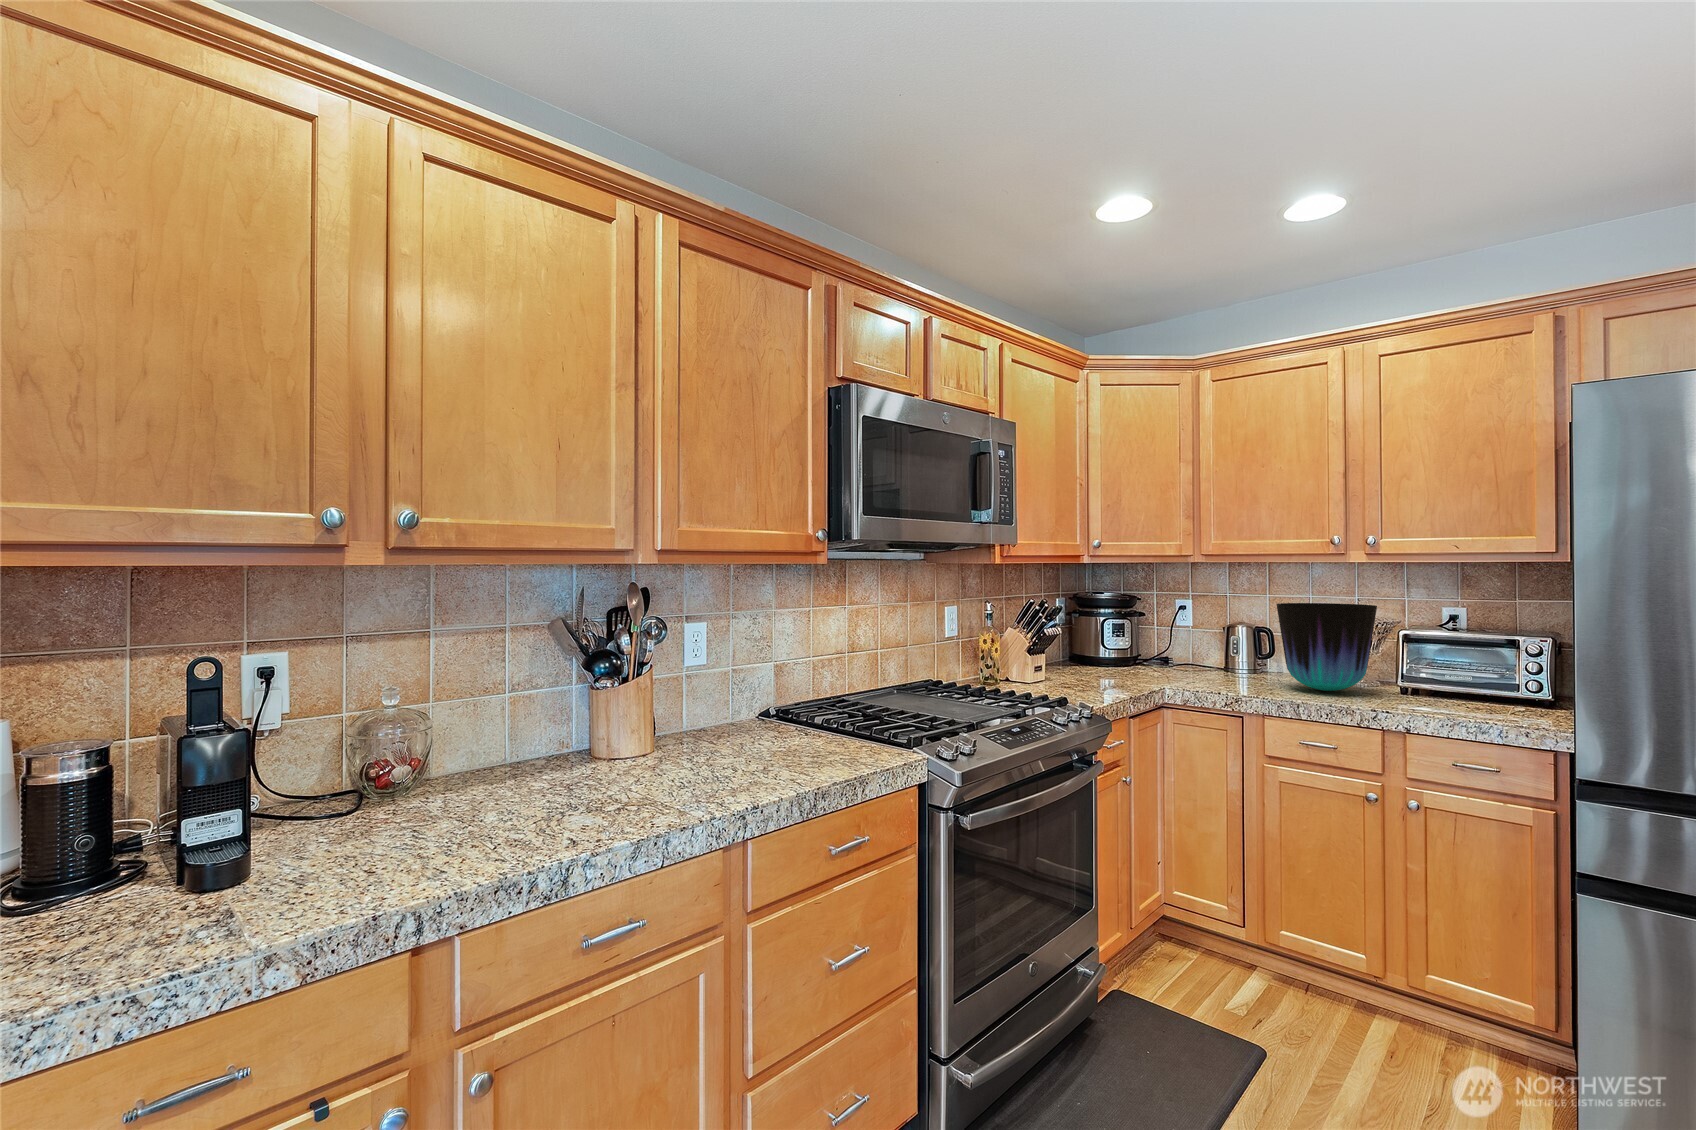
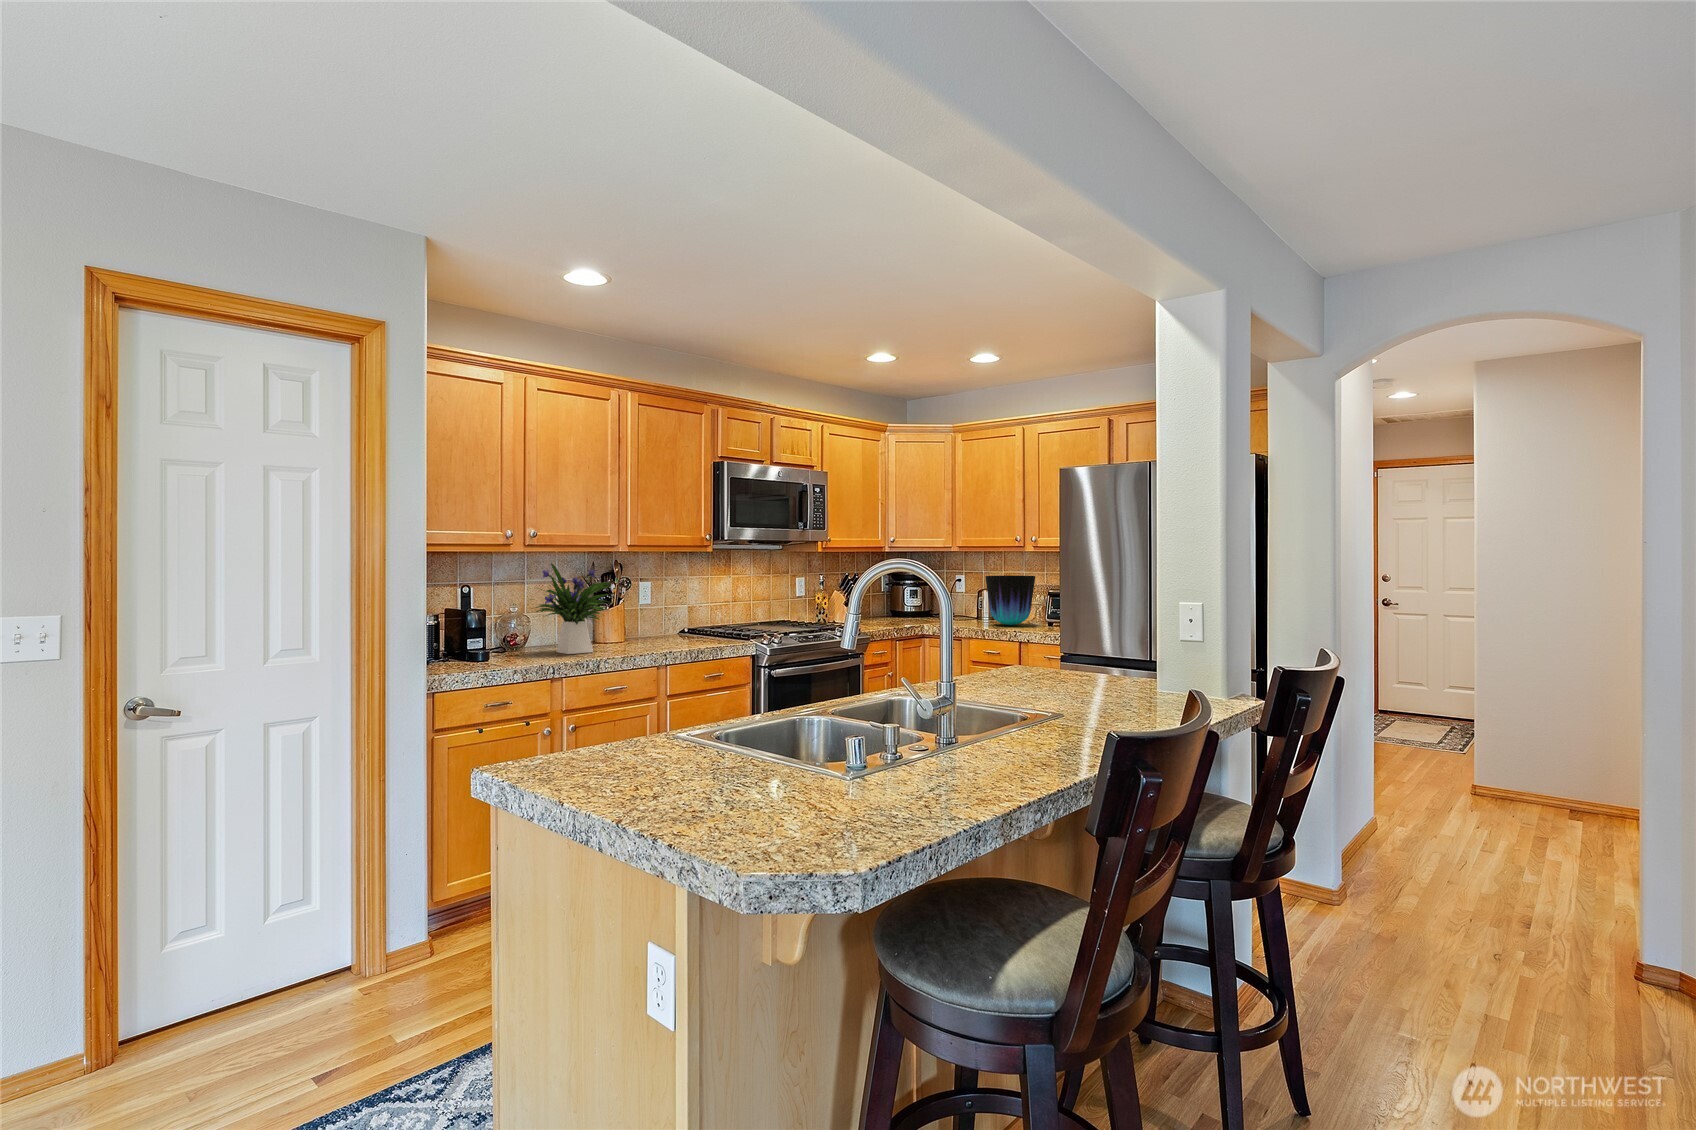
flower arrangement: none [397,594,620,825] -> present [530,563,611,654]

